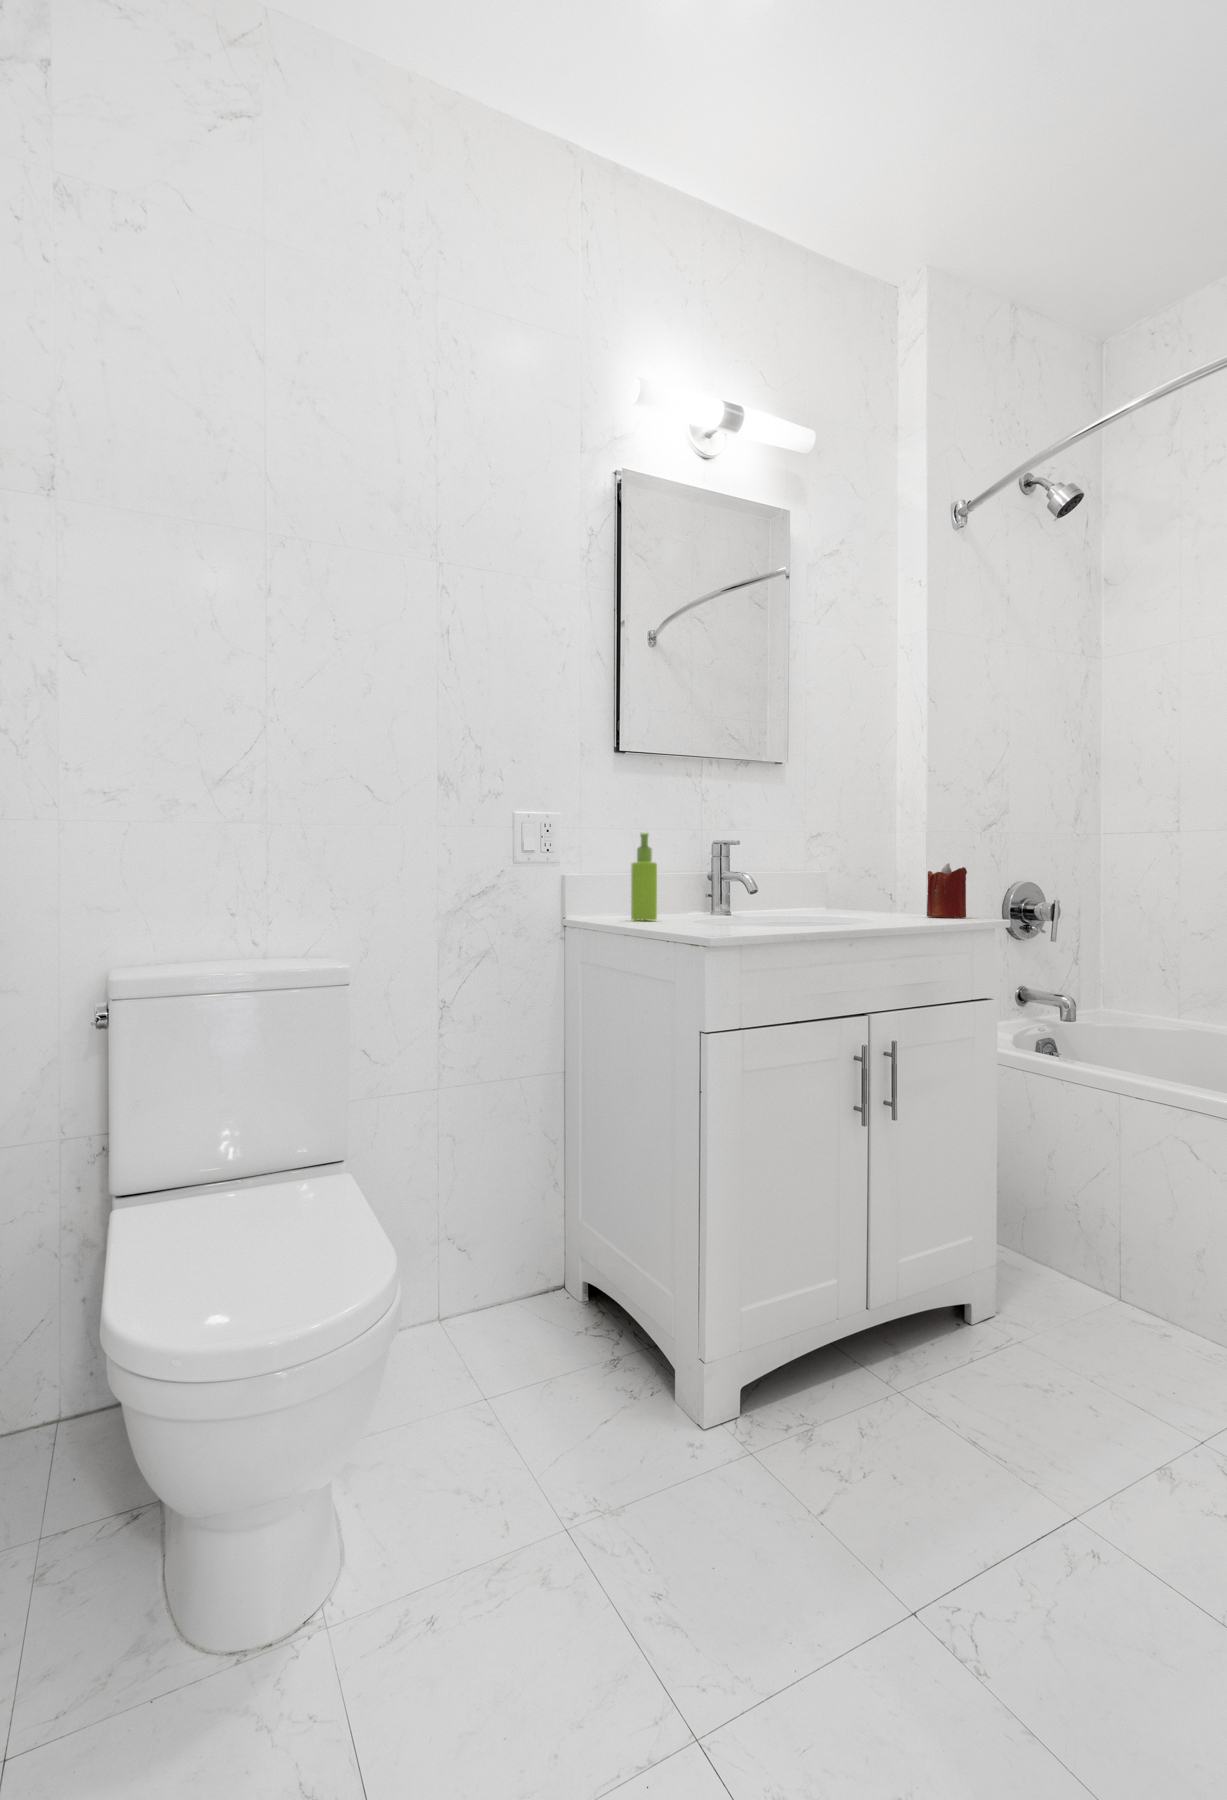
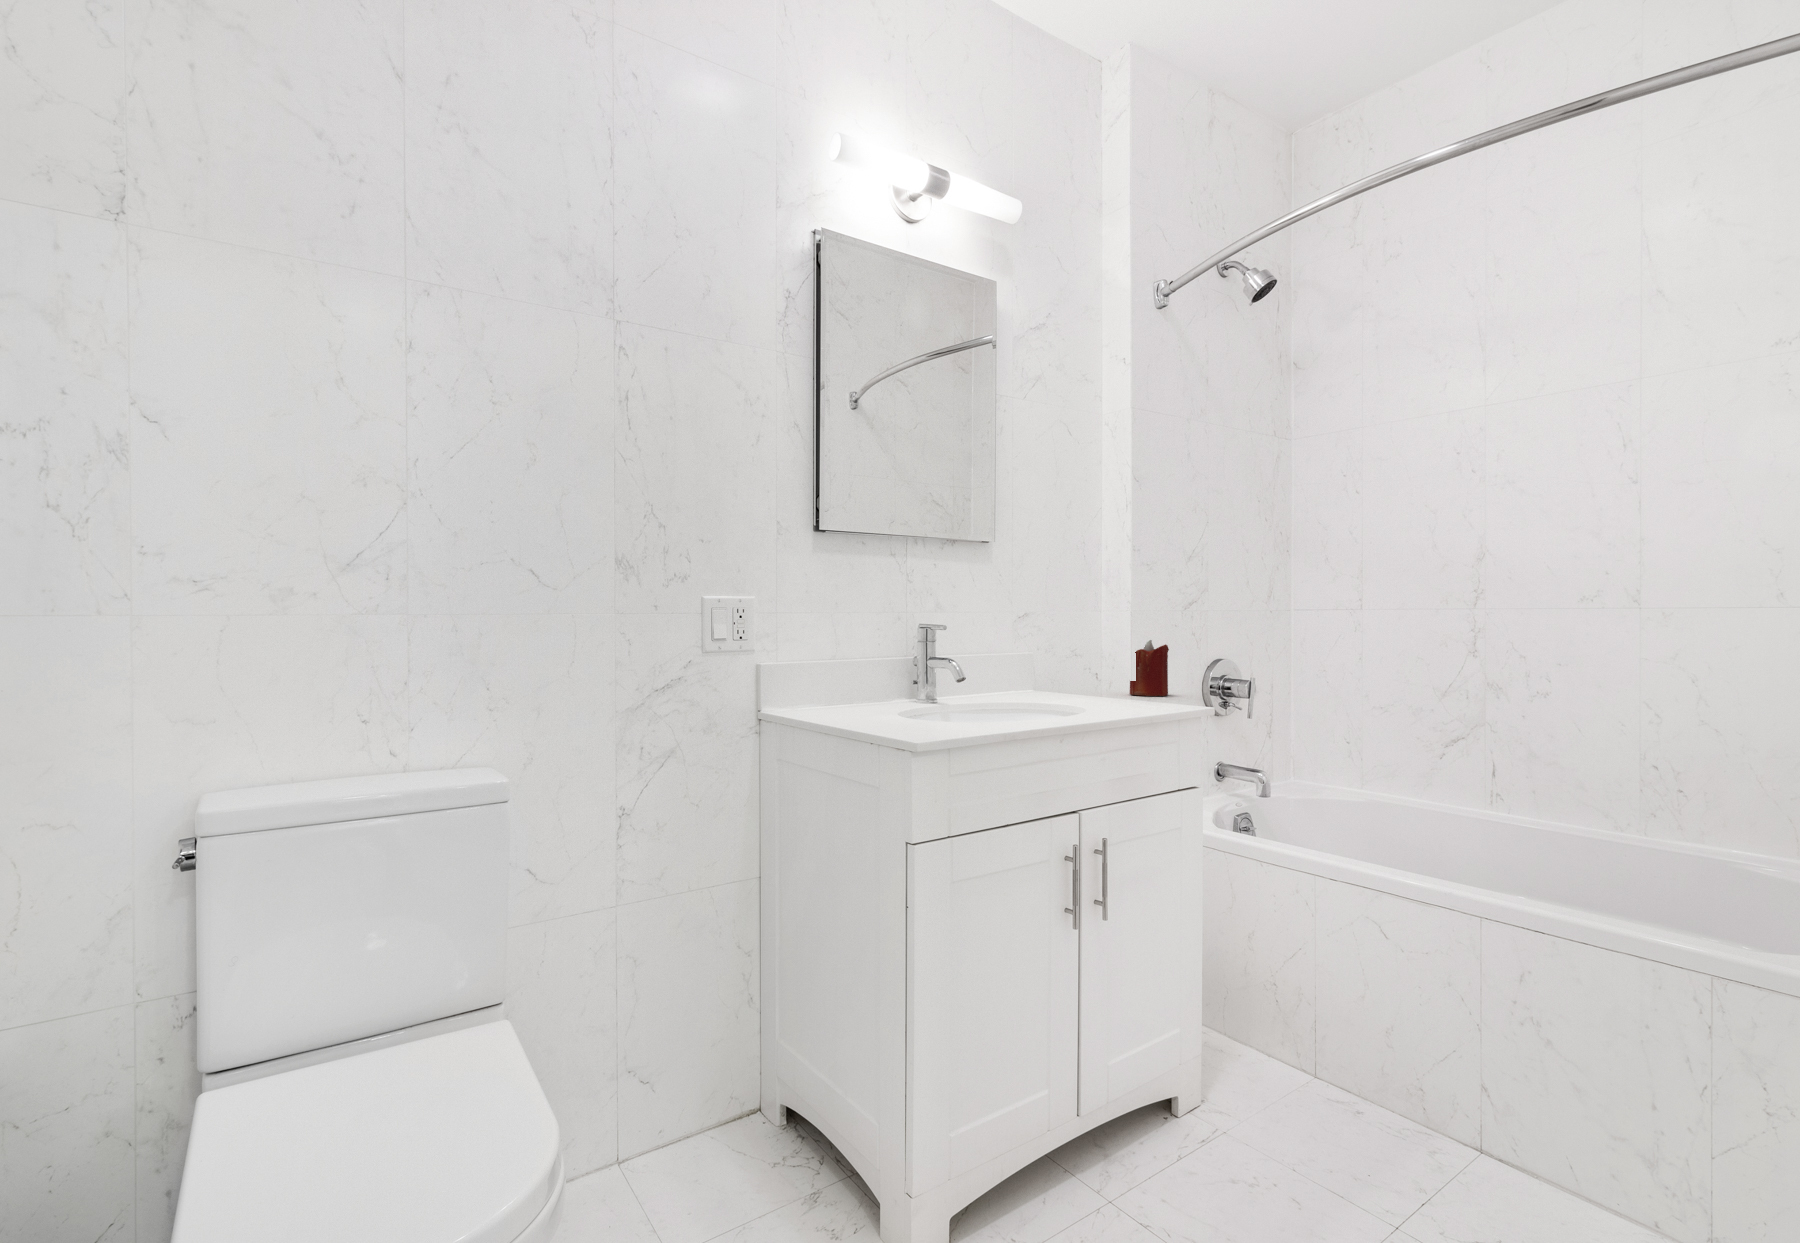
soap dispenser: present [631,833,657,920] -> none [831,615,859,709]

